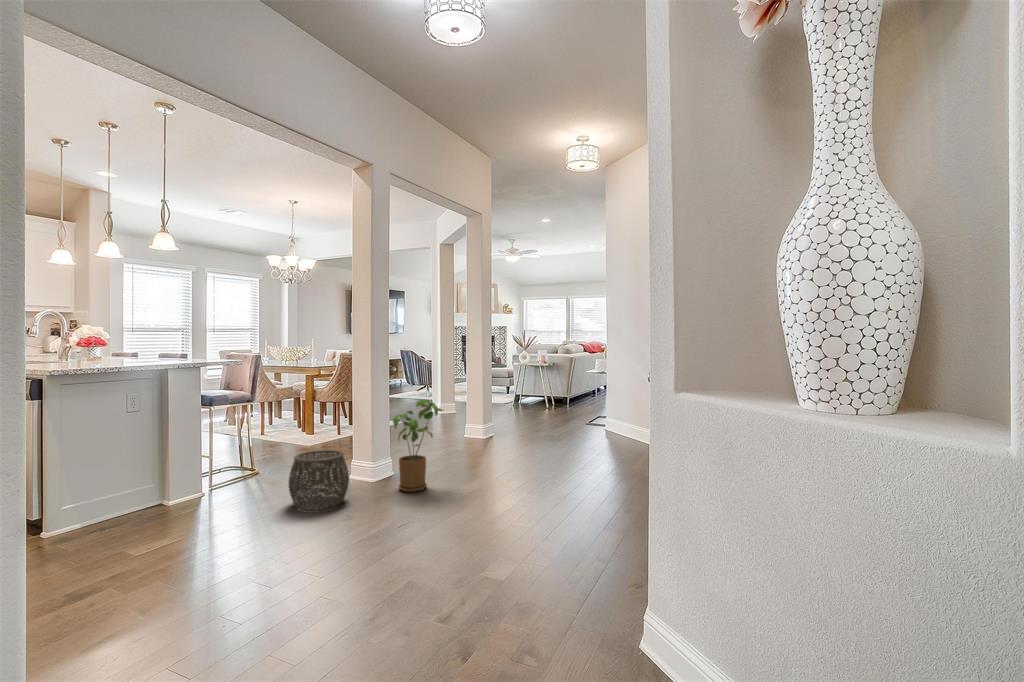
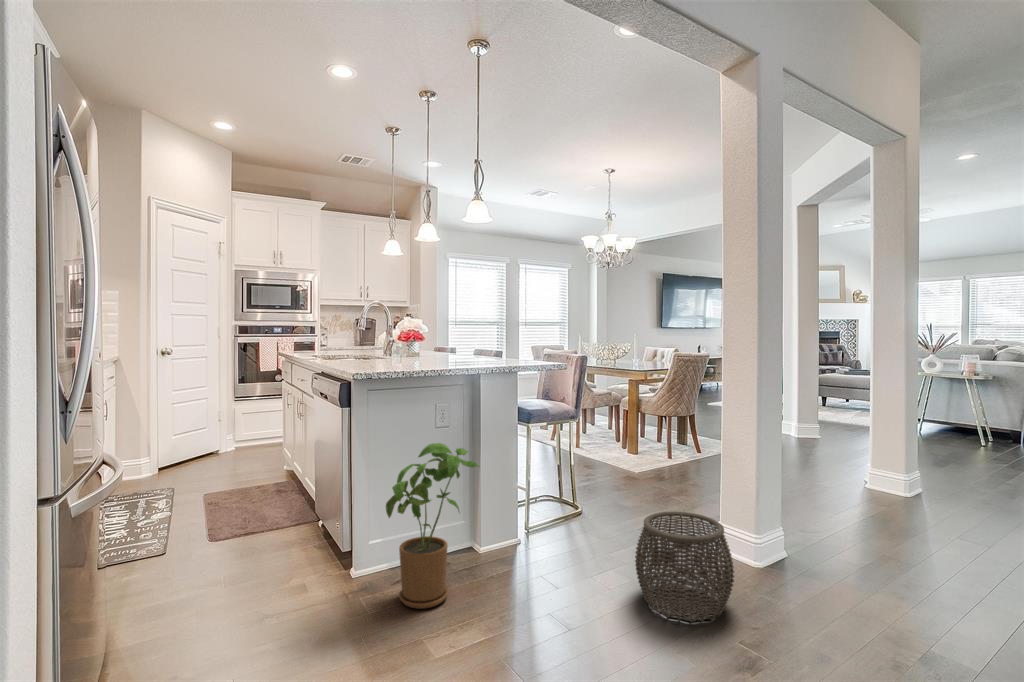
house plant: present [393,399,443,492] -> present [386,443,480,609]

